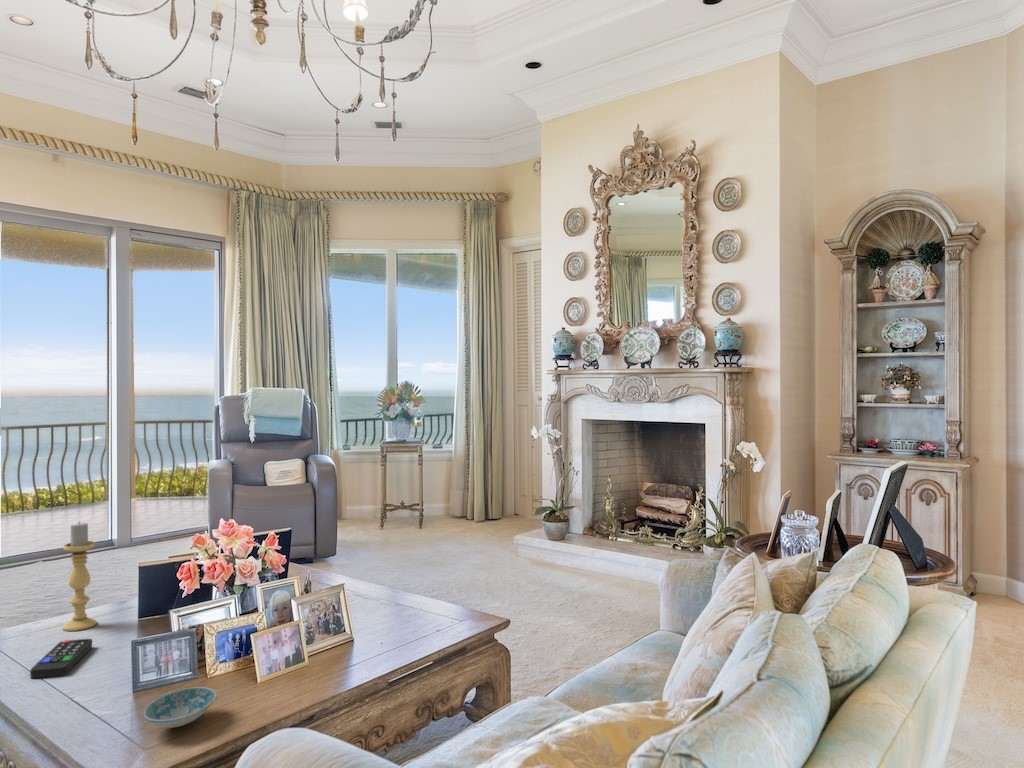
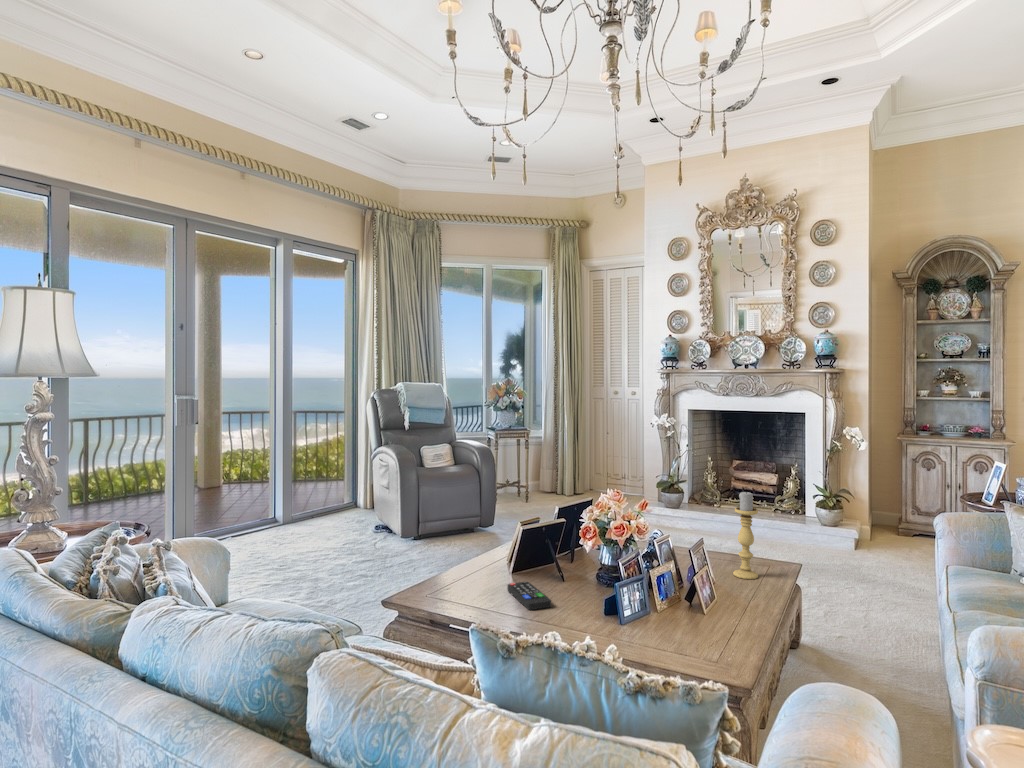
candle holder: present [63,522,96,631] -> present [733,491,758,579]
ceramic bowl: present [143,687,217,728] -> none [686,606,734,633]

